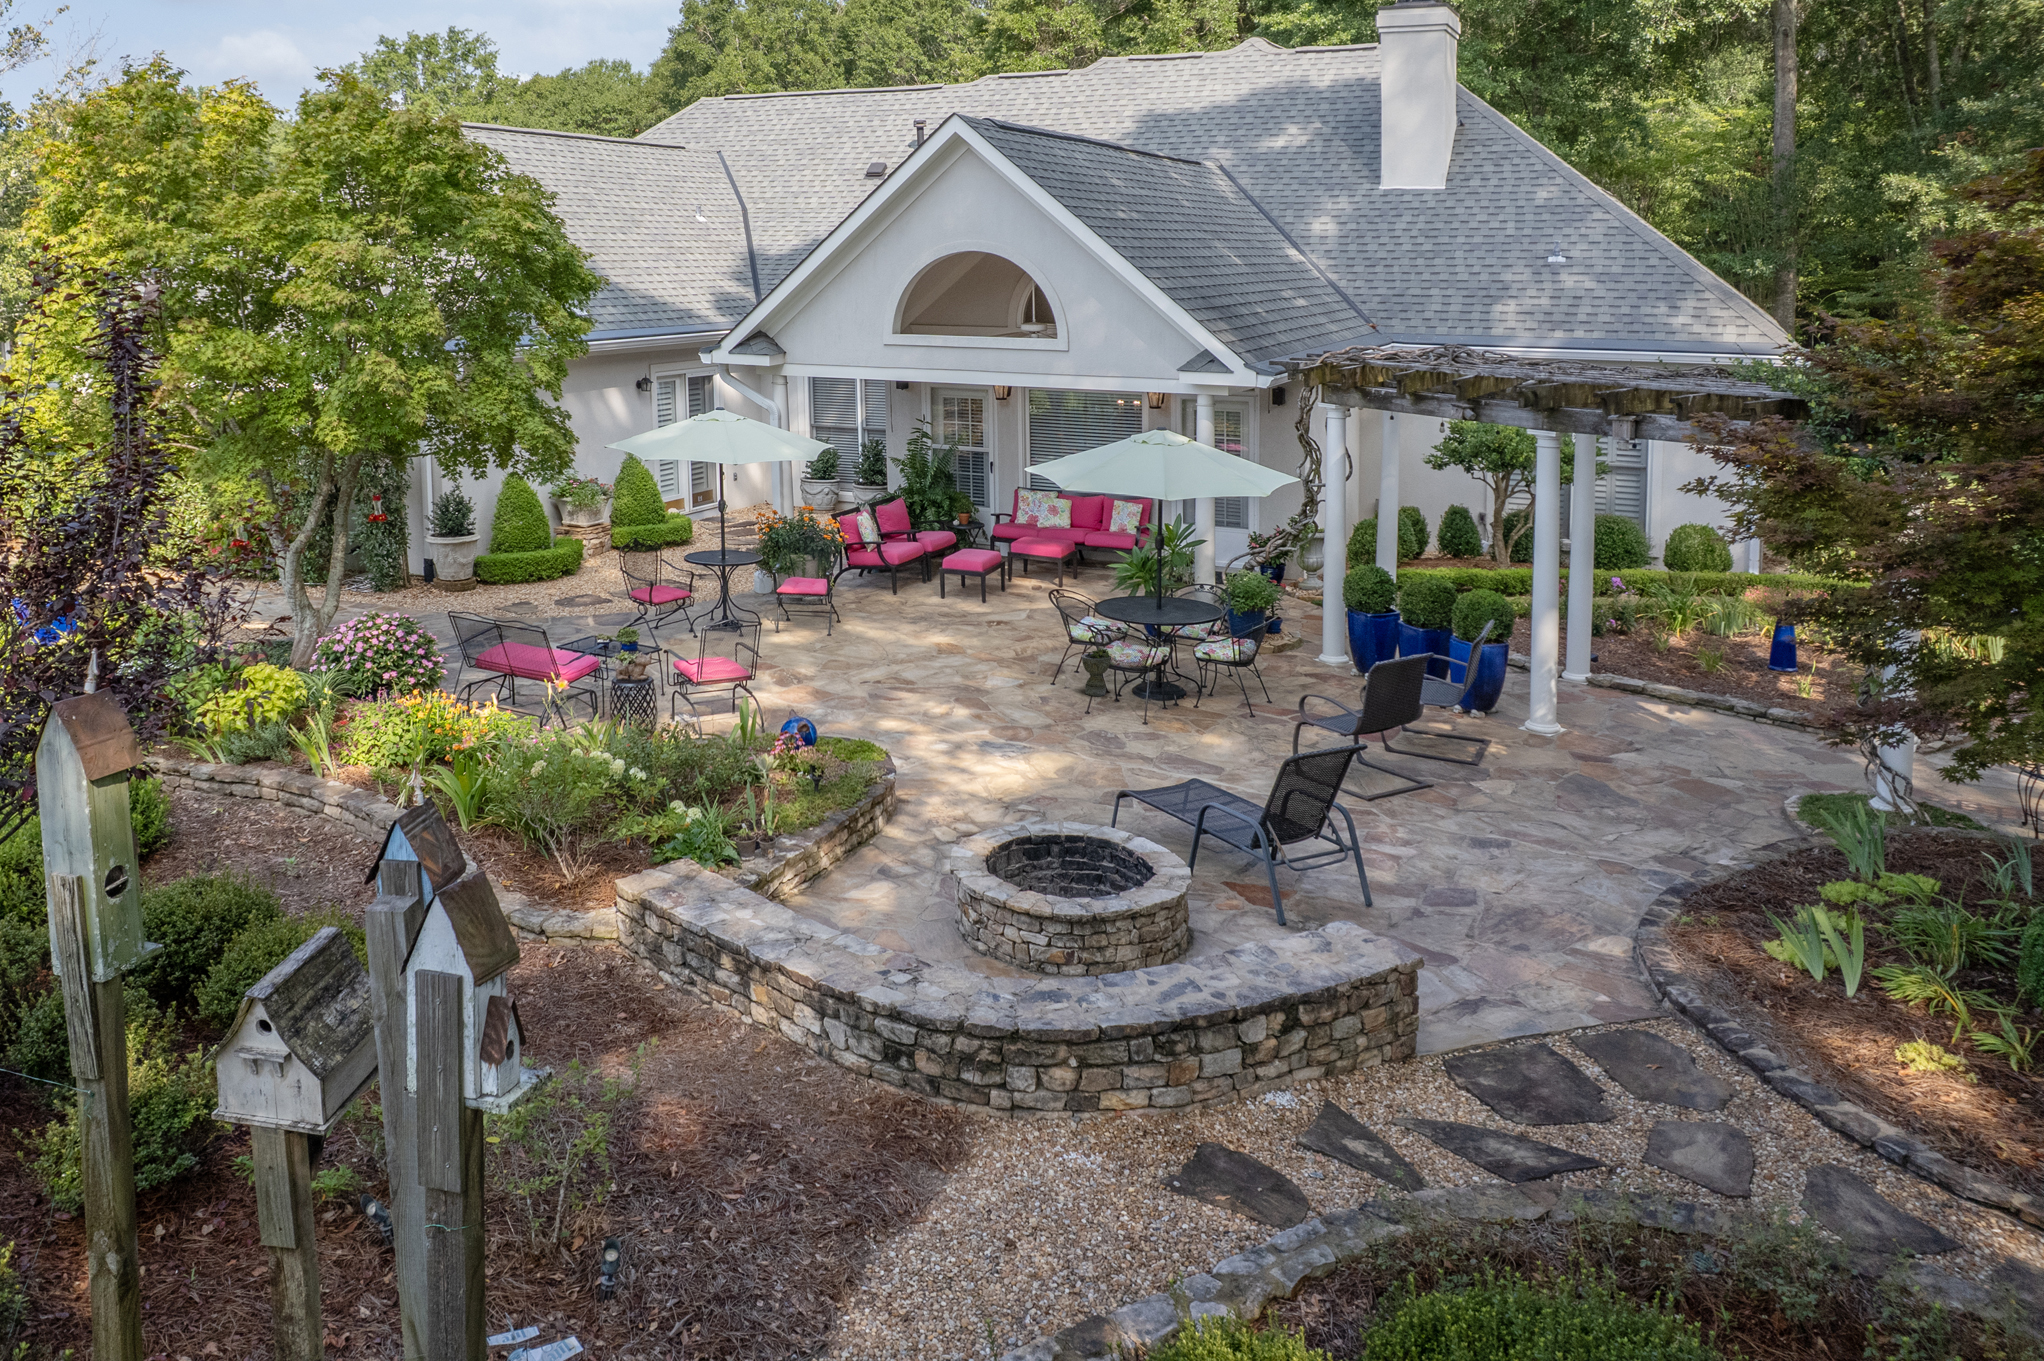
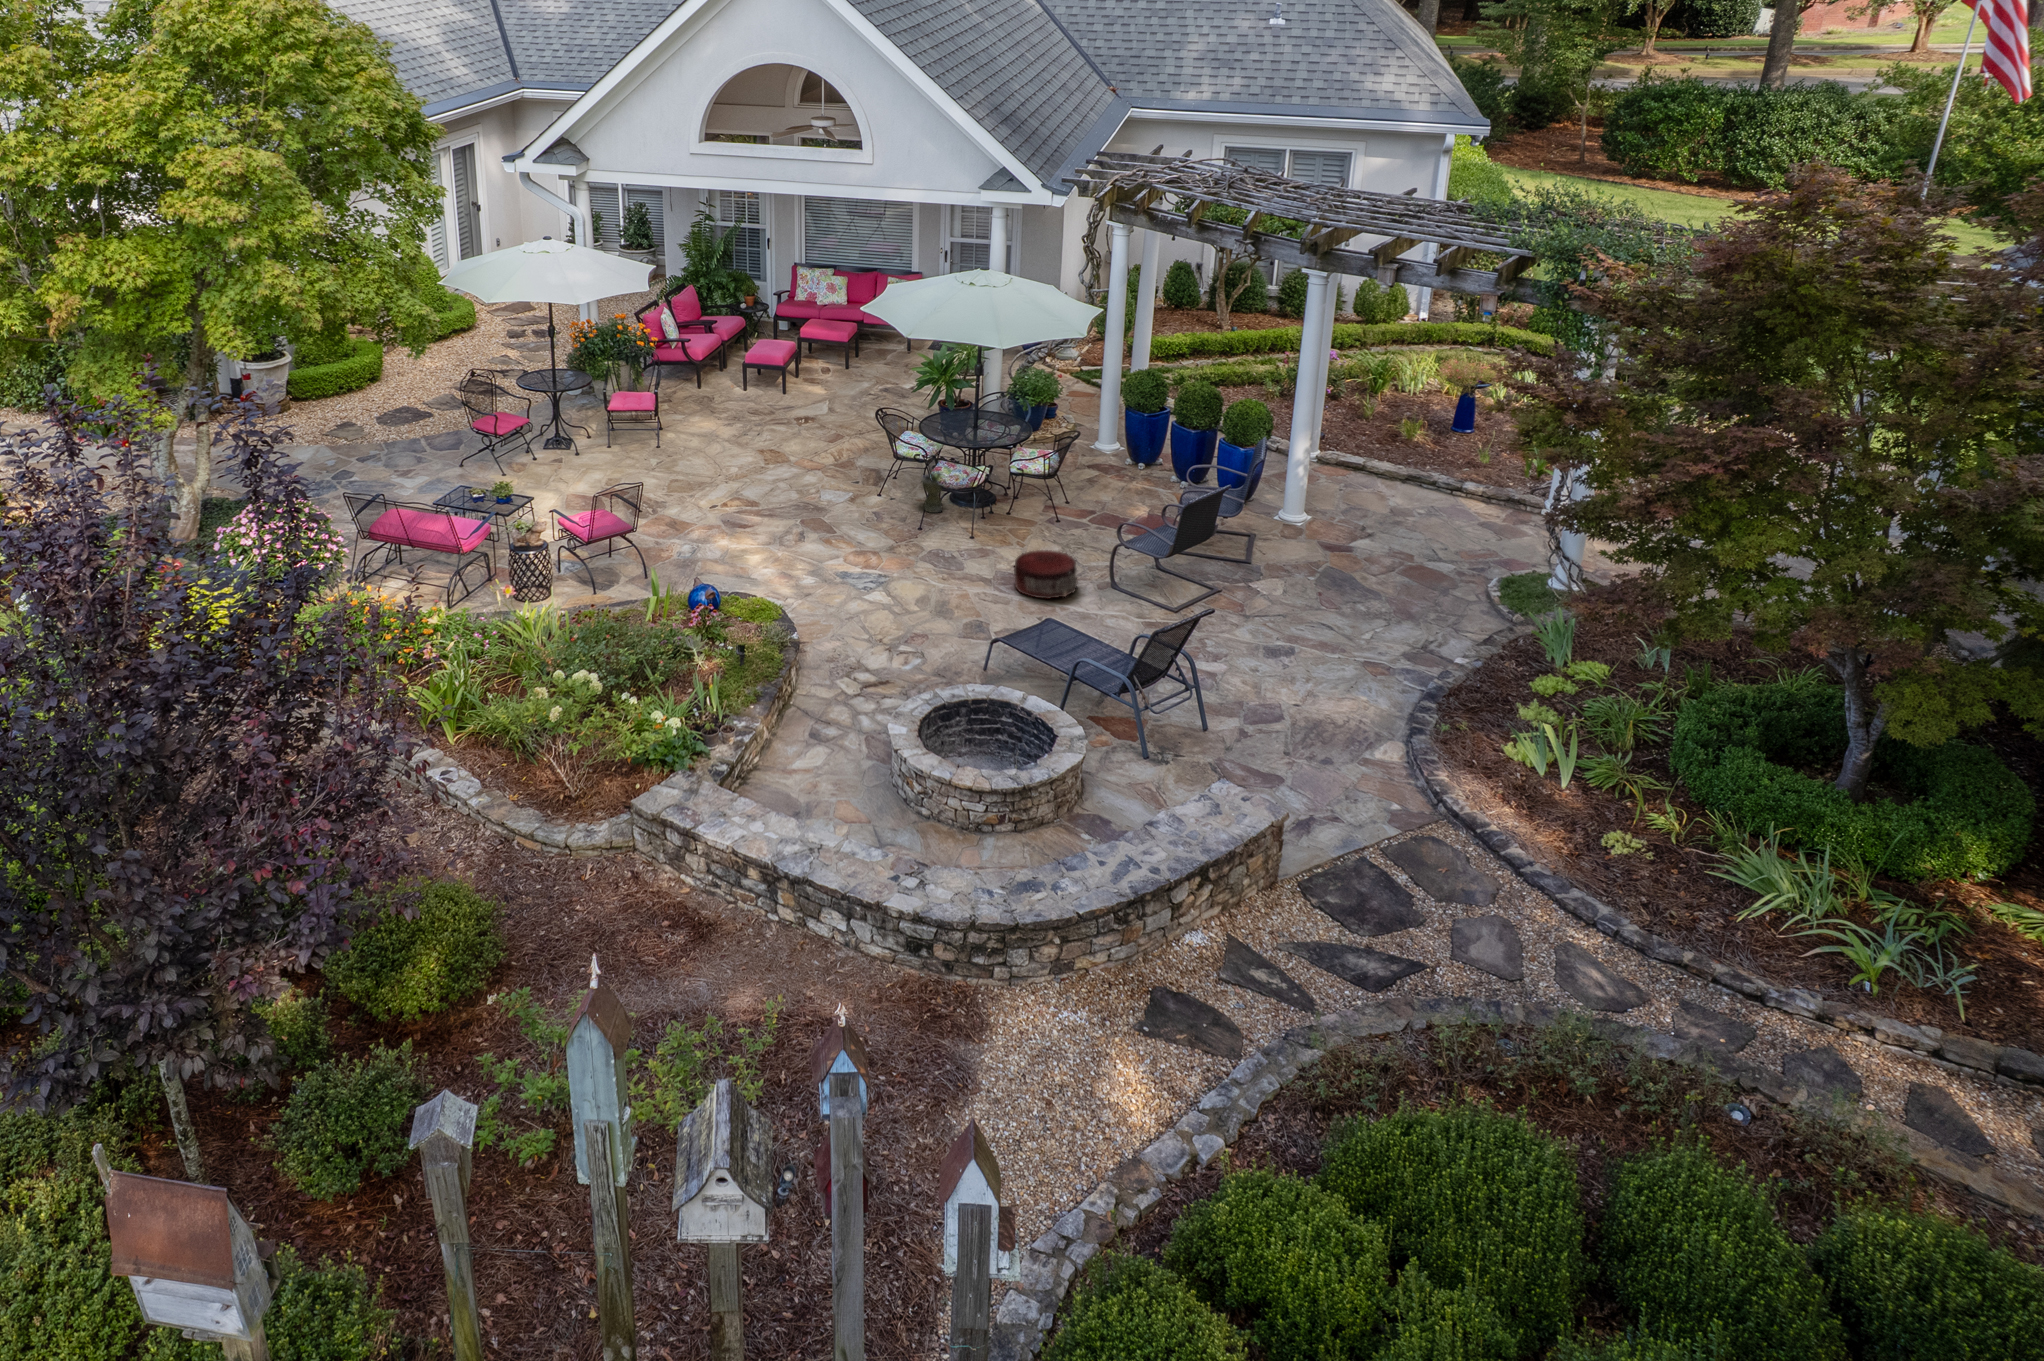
pouf: none [1164,721,1242,773] -> present [1014,550,1077,599]

